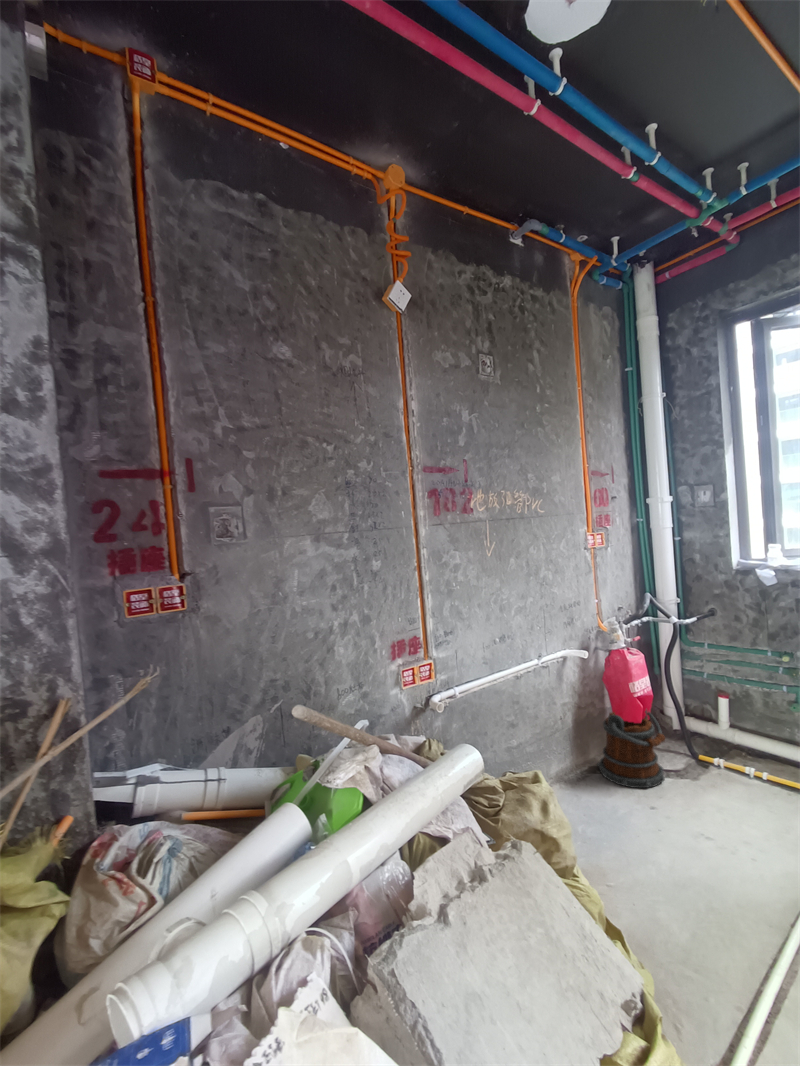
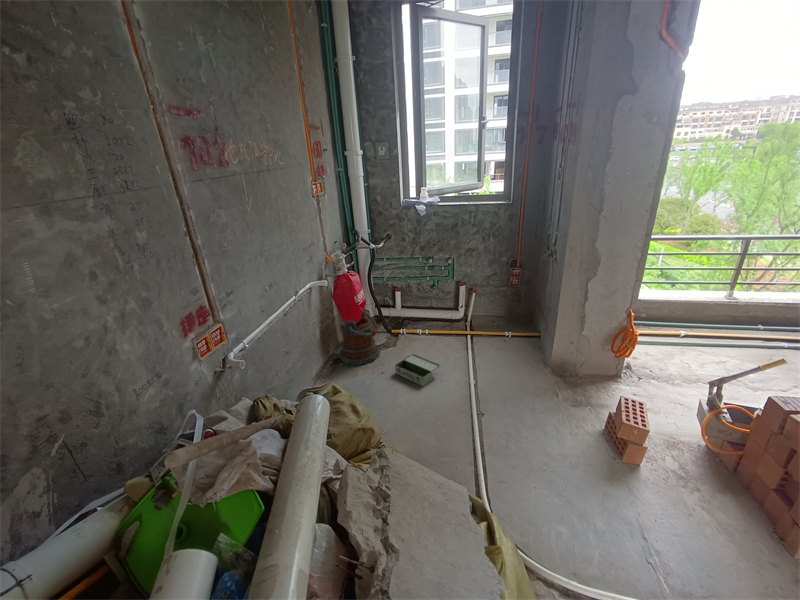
toolbox: none [673,798,756,855] -> present [395,354,440,386]

